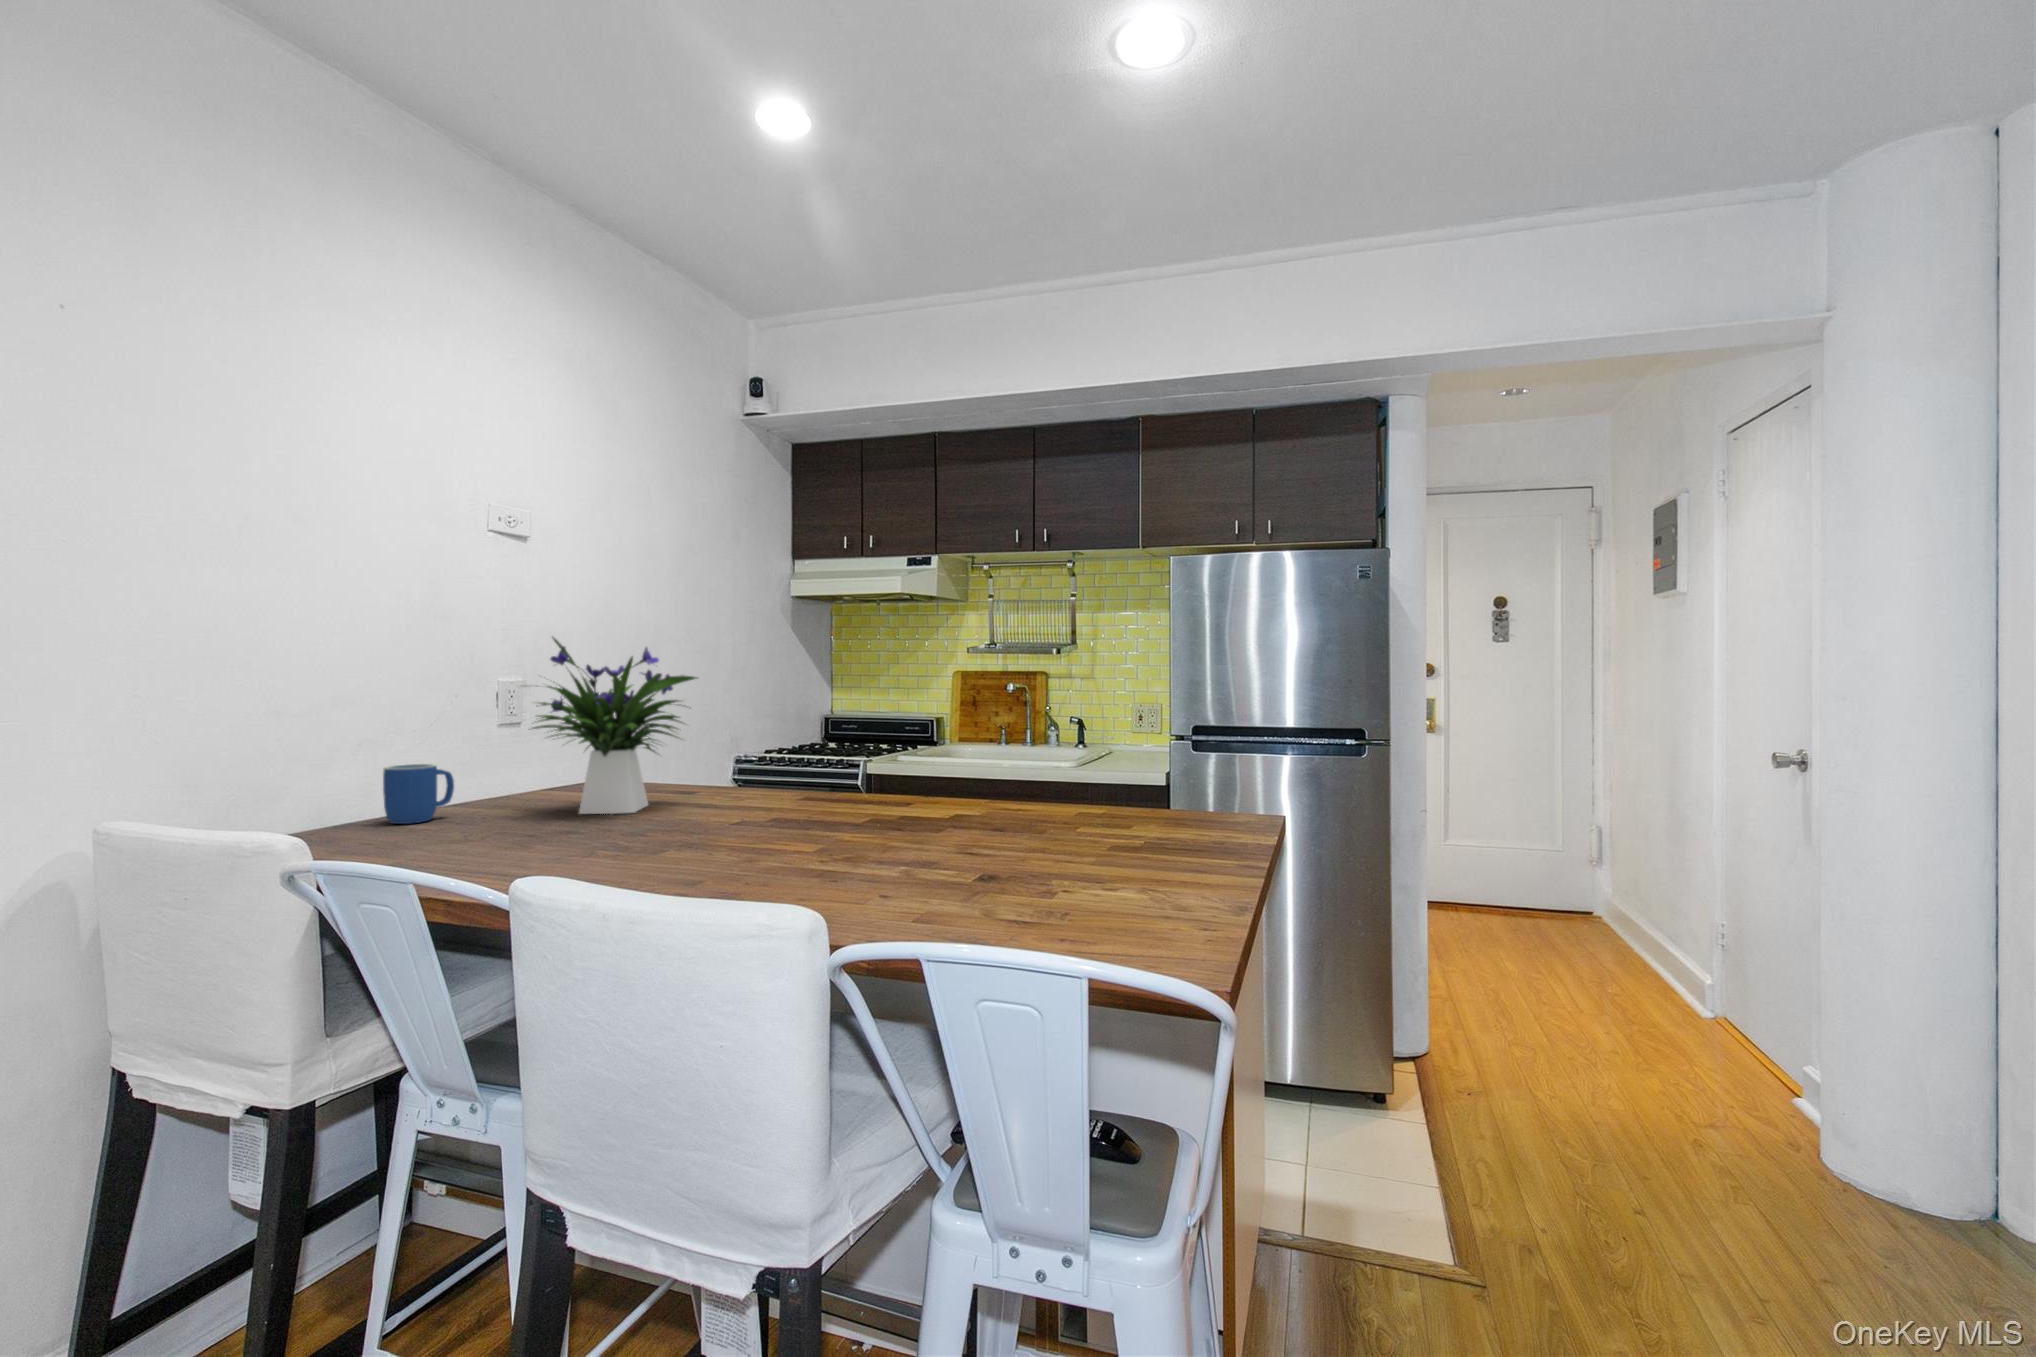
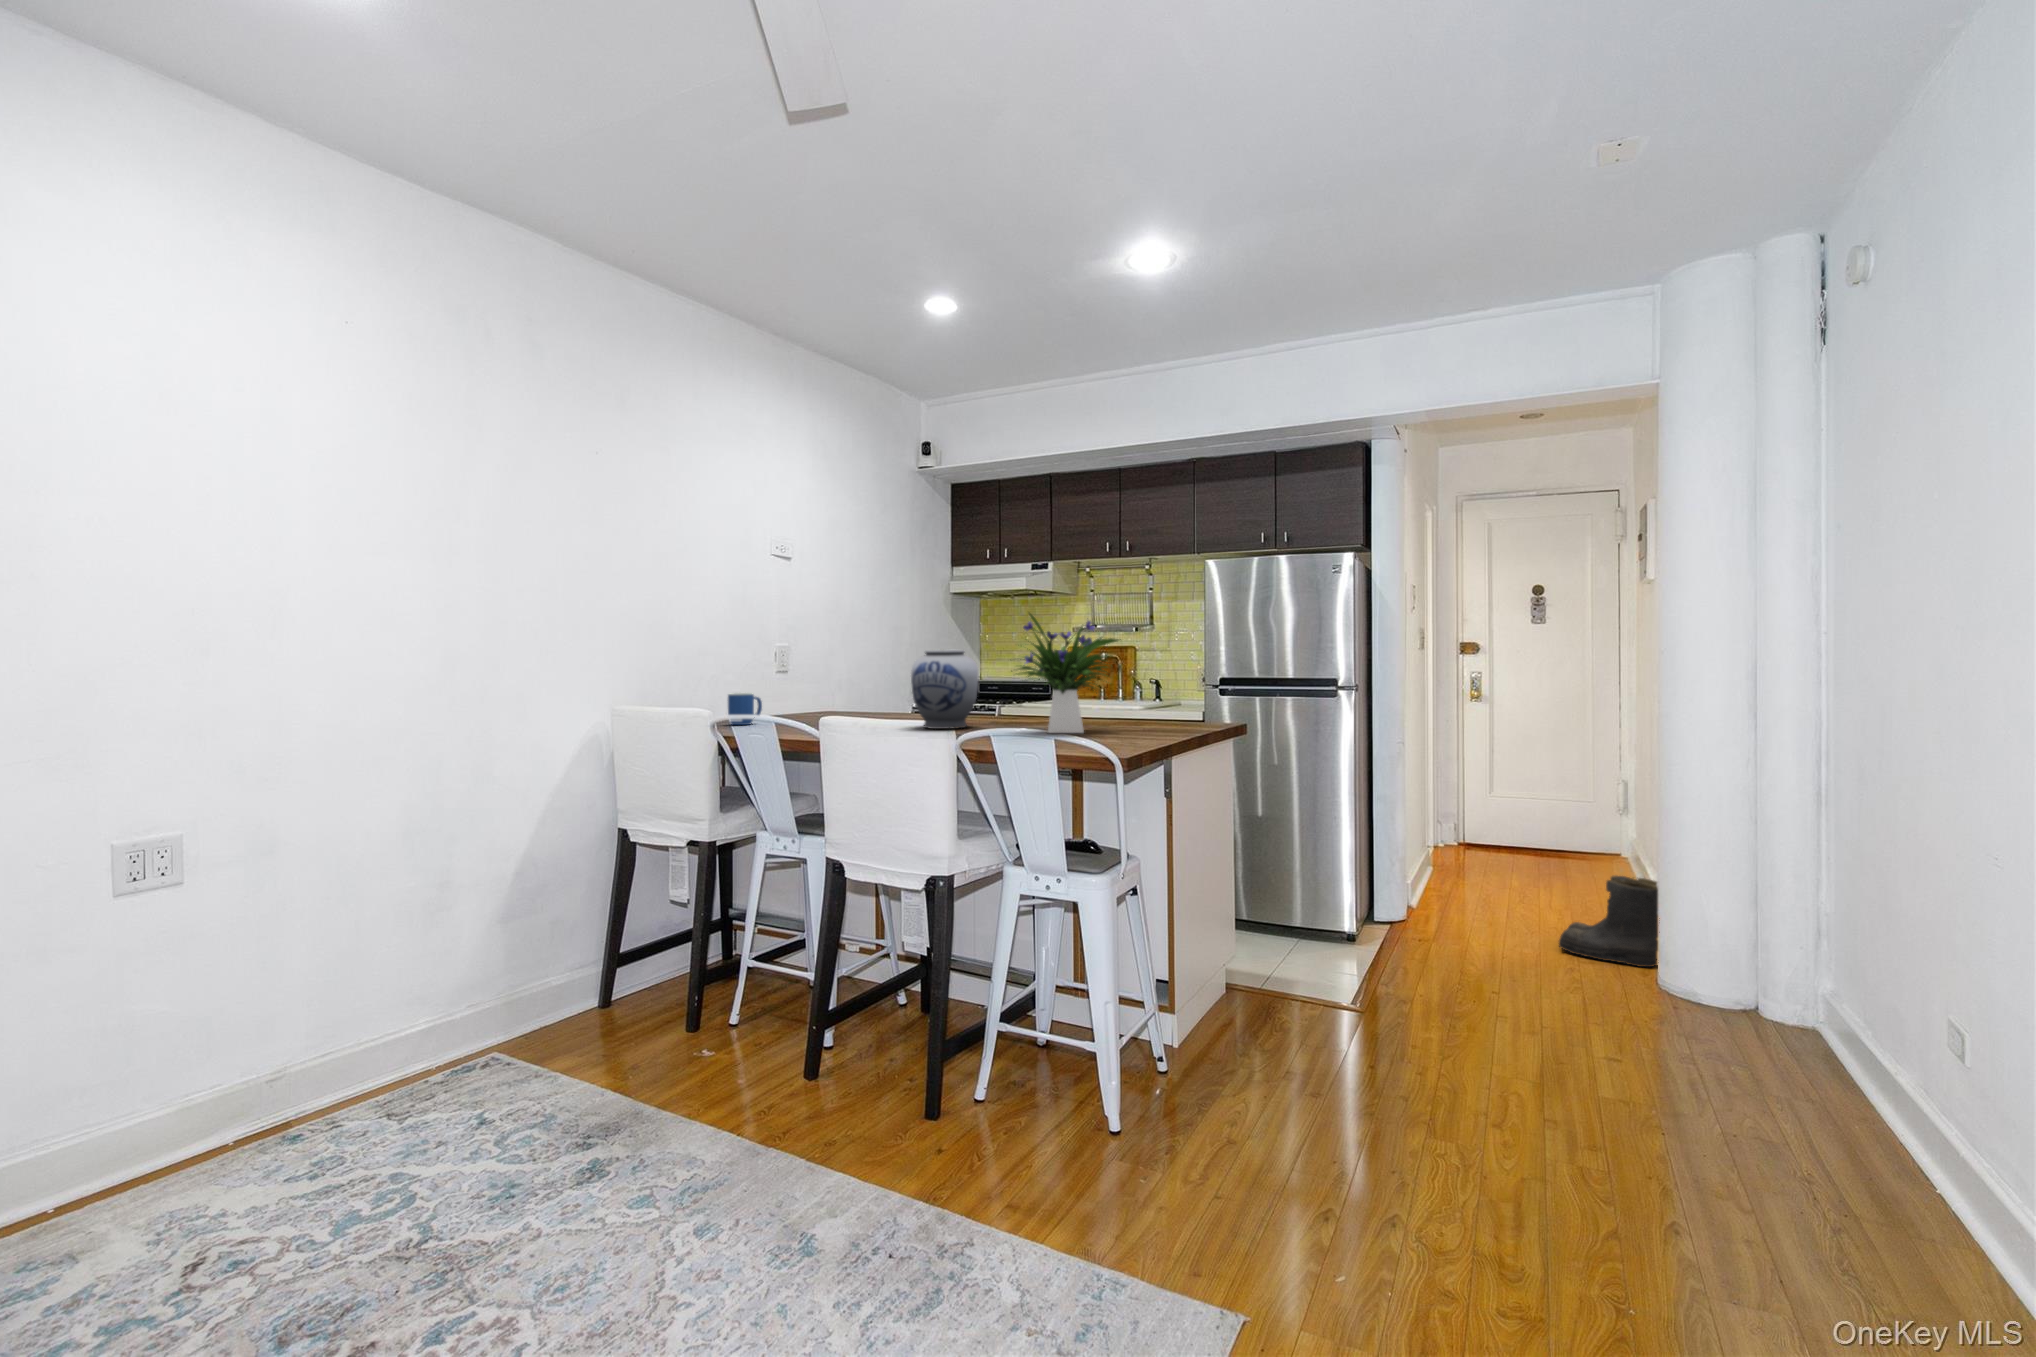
flower arrangement: present [533,637,697,814] -> present [1016,613,1121,733]
vase: none [727,690,849,835] -> present [911,650,979,729]
boots: none [1641,988,1797,1124] -> present [1559,876,1660,967]

